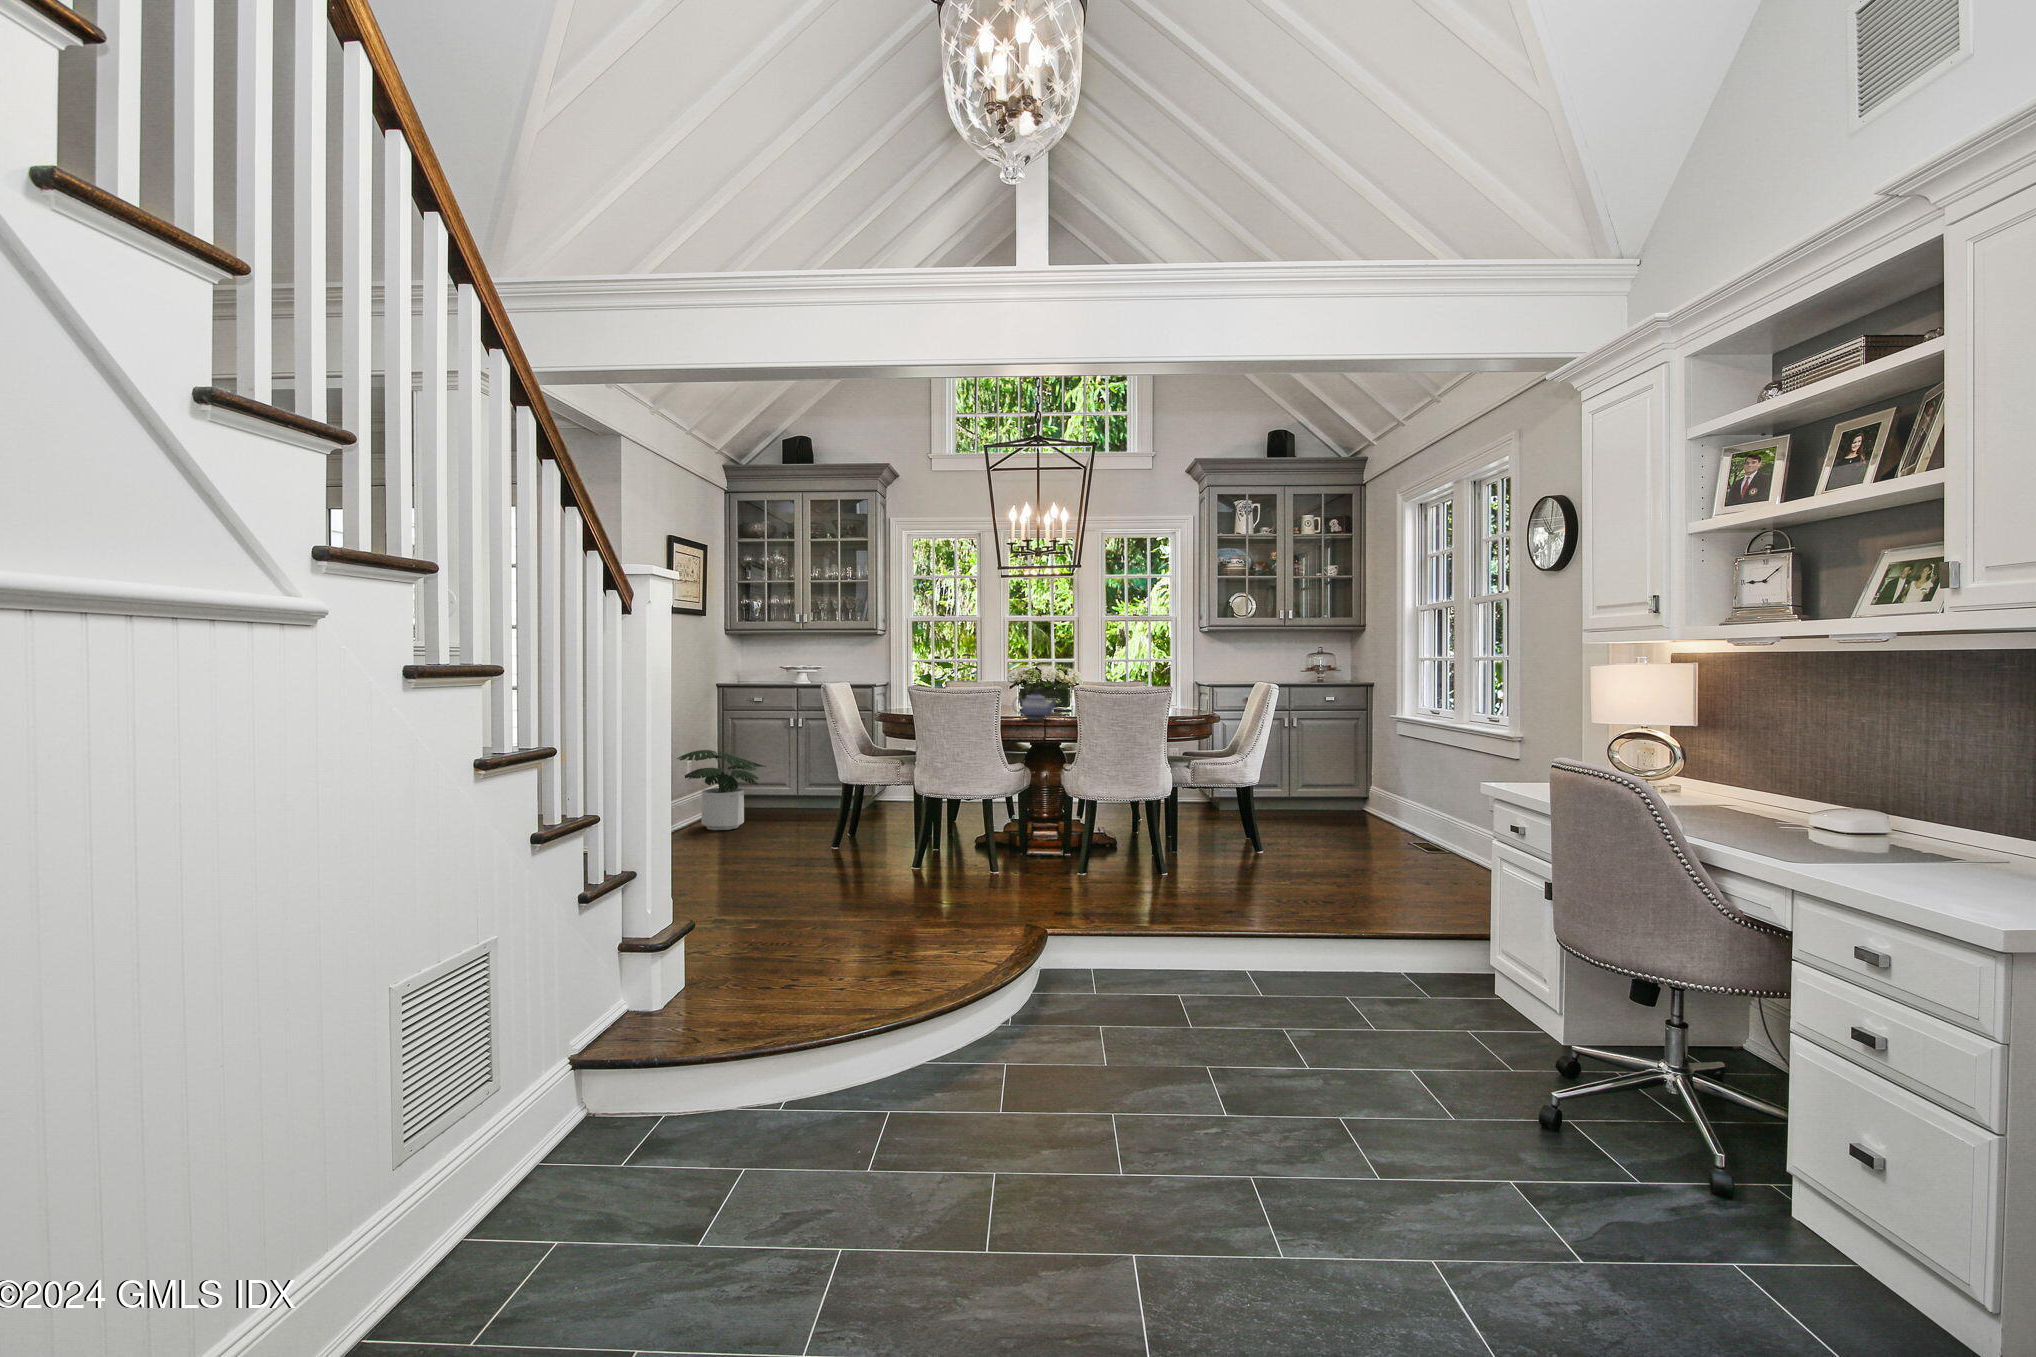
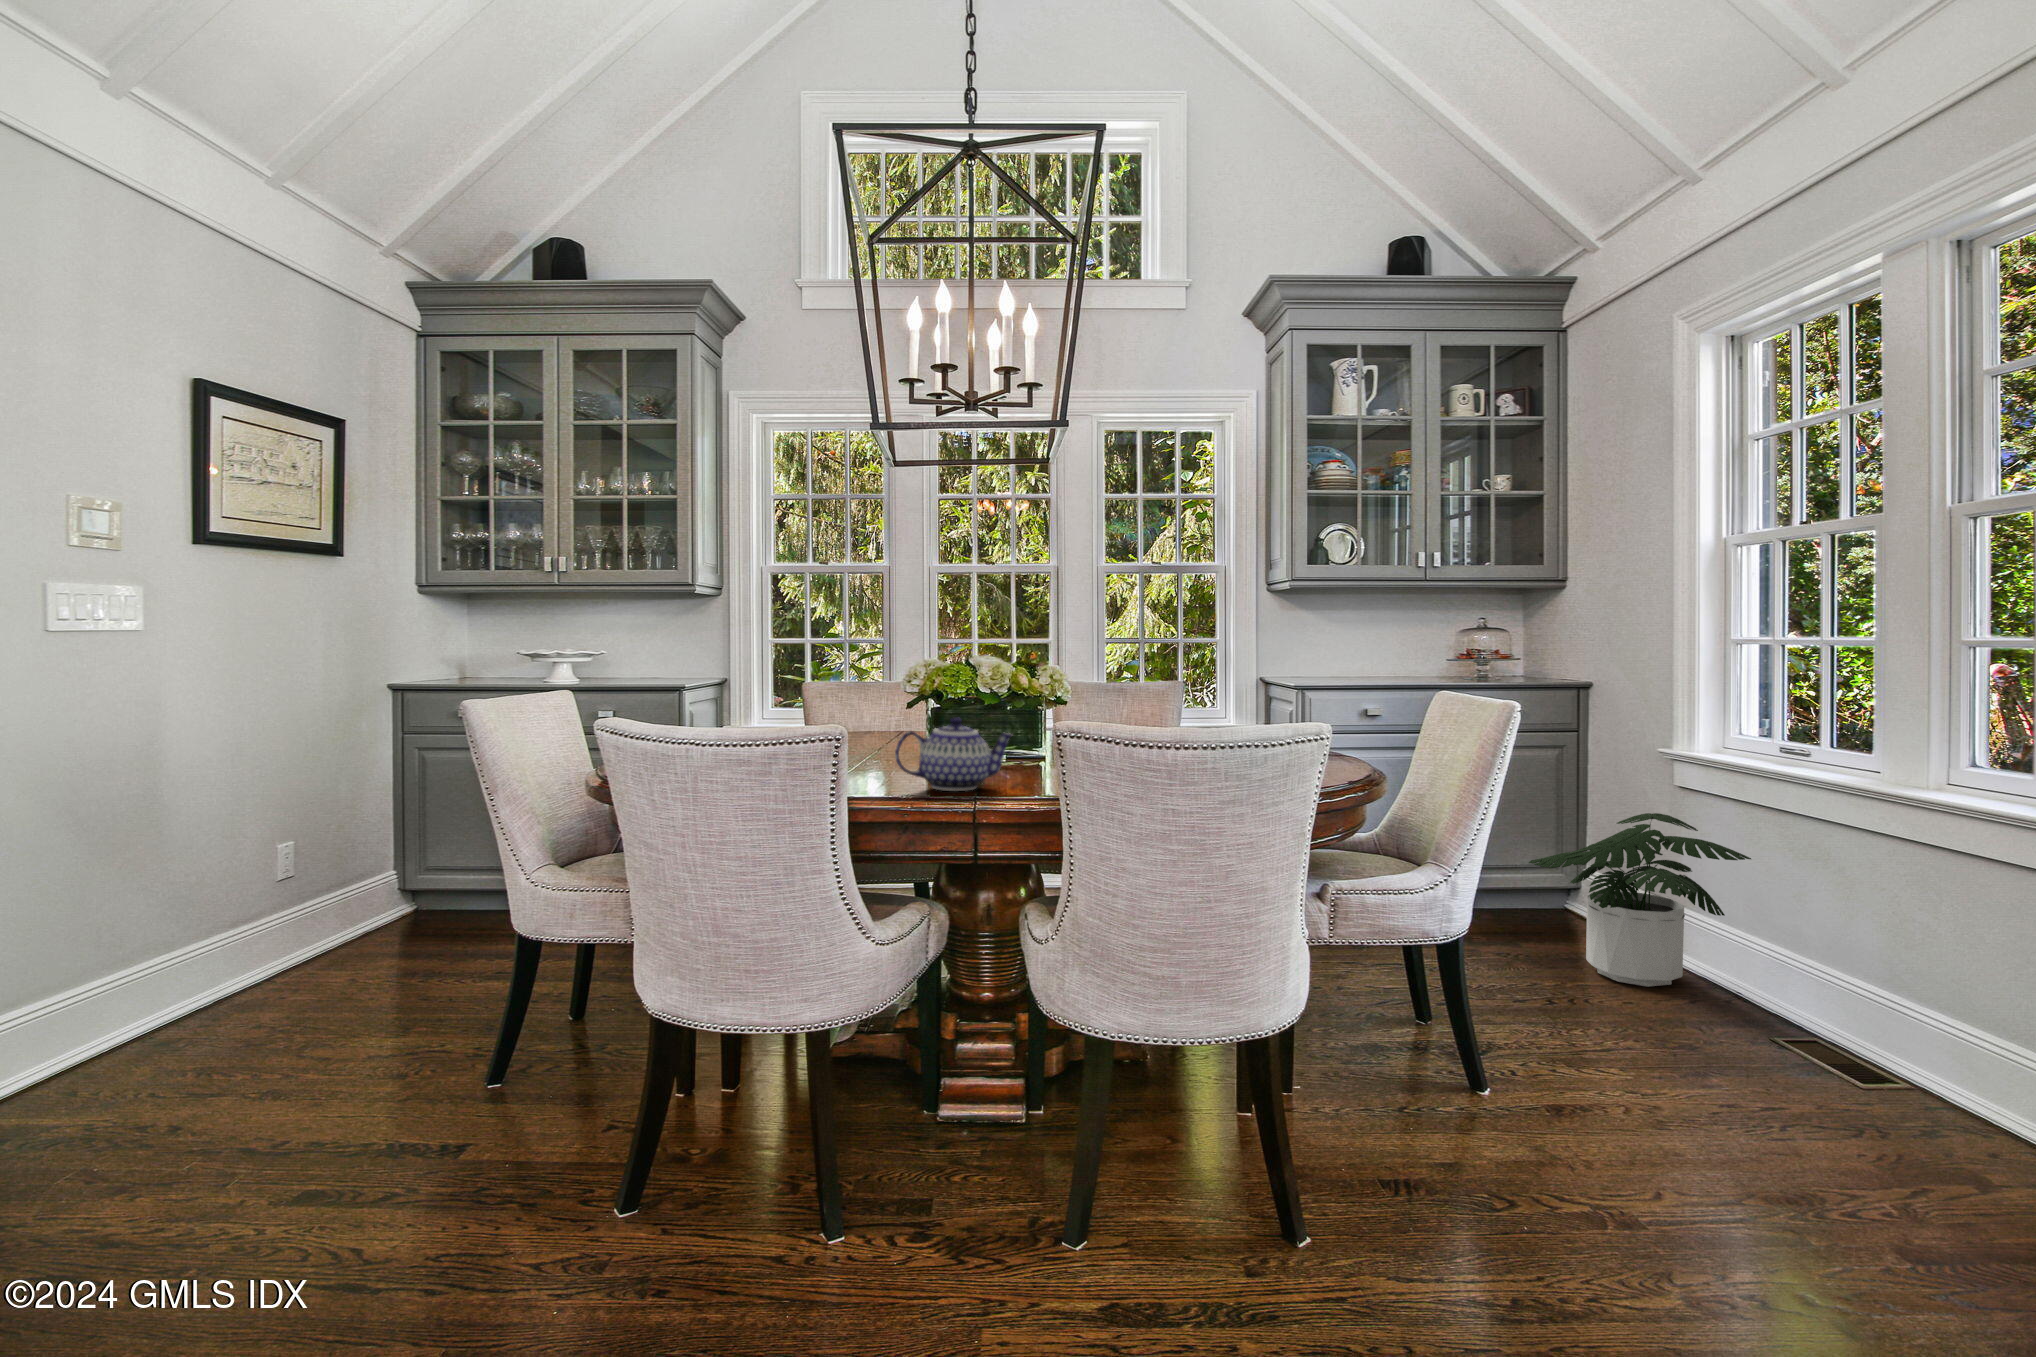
potted plant: present [677,750,766,830] -> present [1529,813,1751,987]

